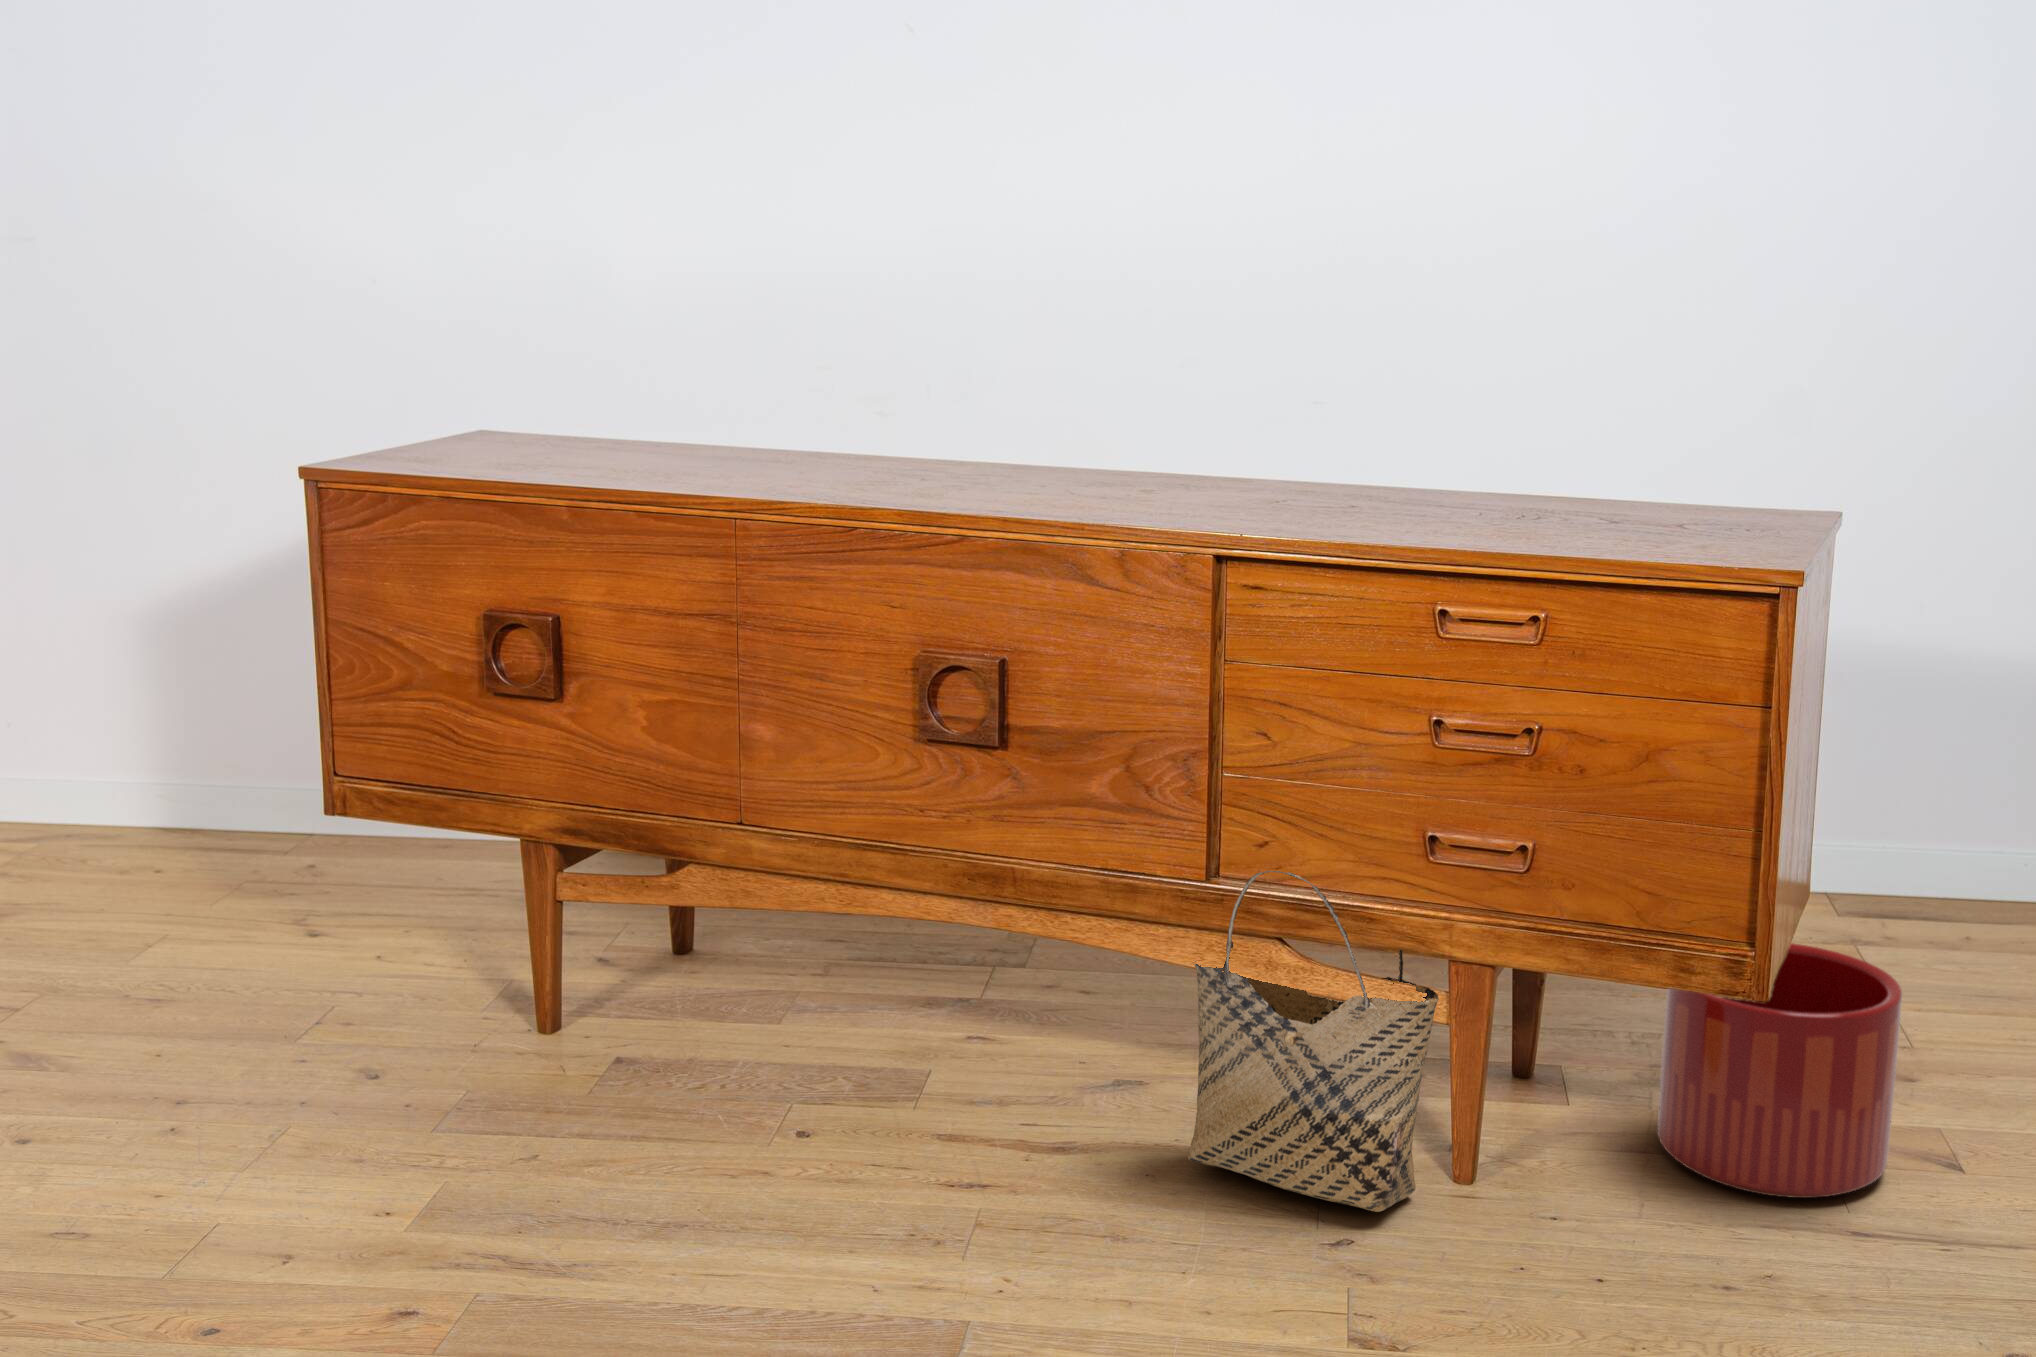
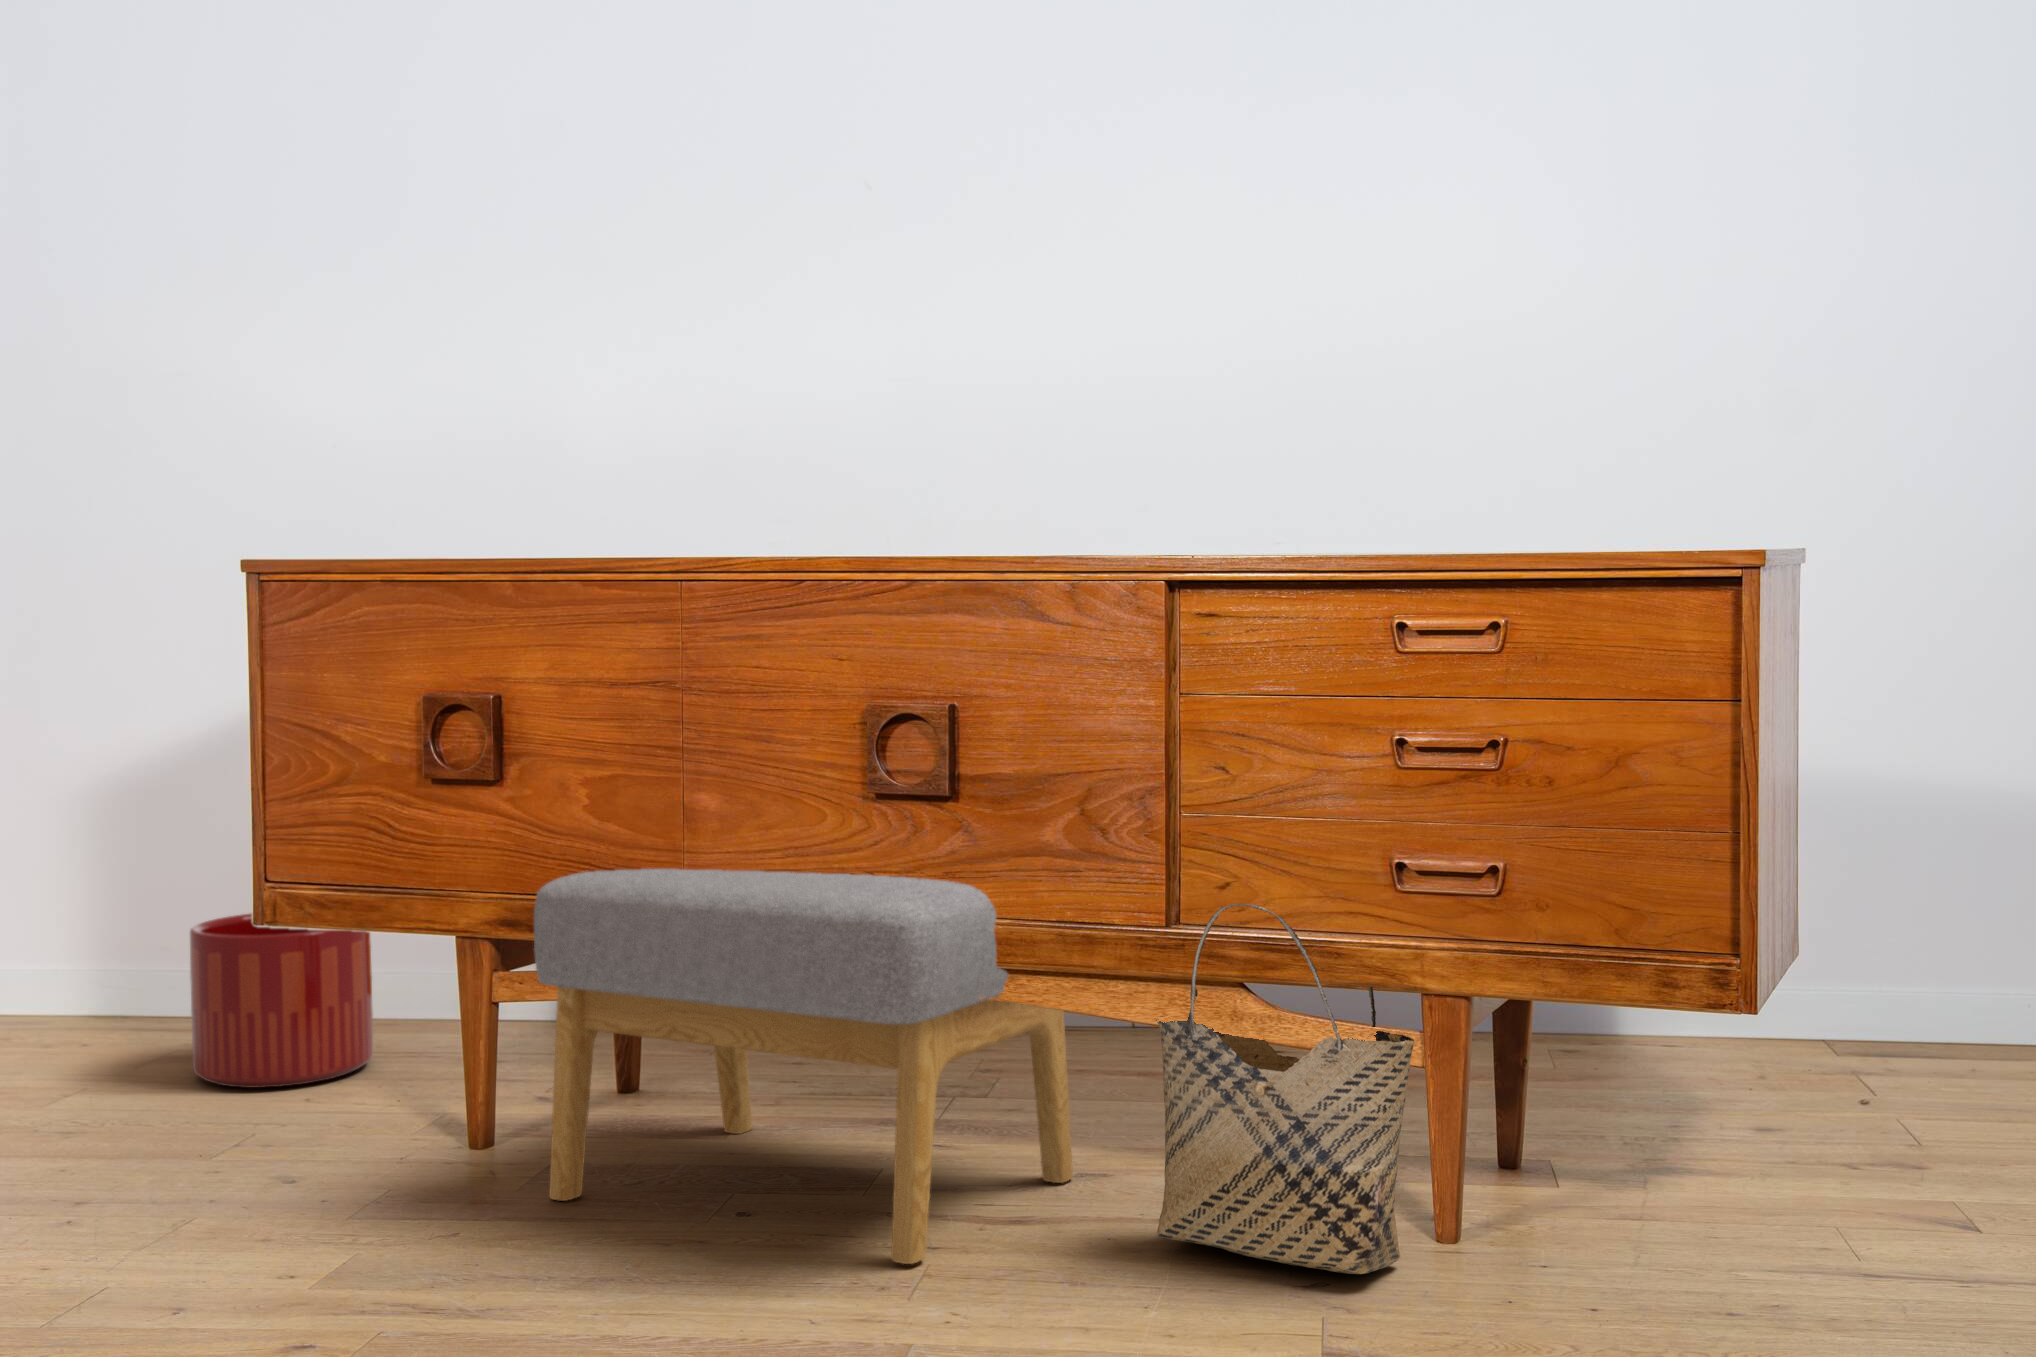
footstool: none [596,744,1122,1184] -> present [534,869,1073,1264]
planter: present [1657,943,1902,1198] -> present [190,914,373,1088]

